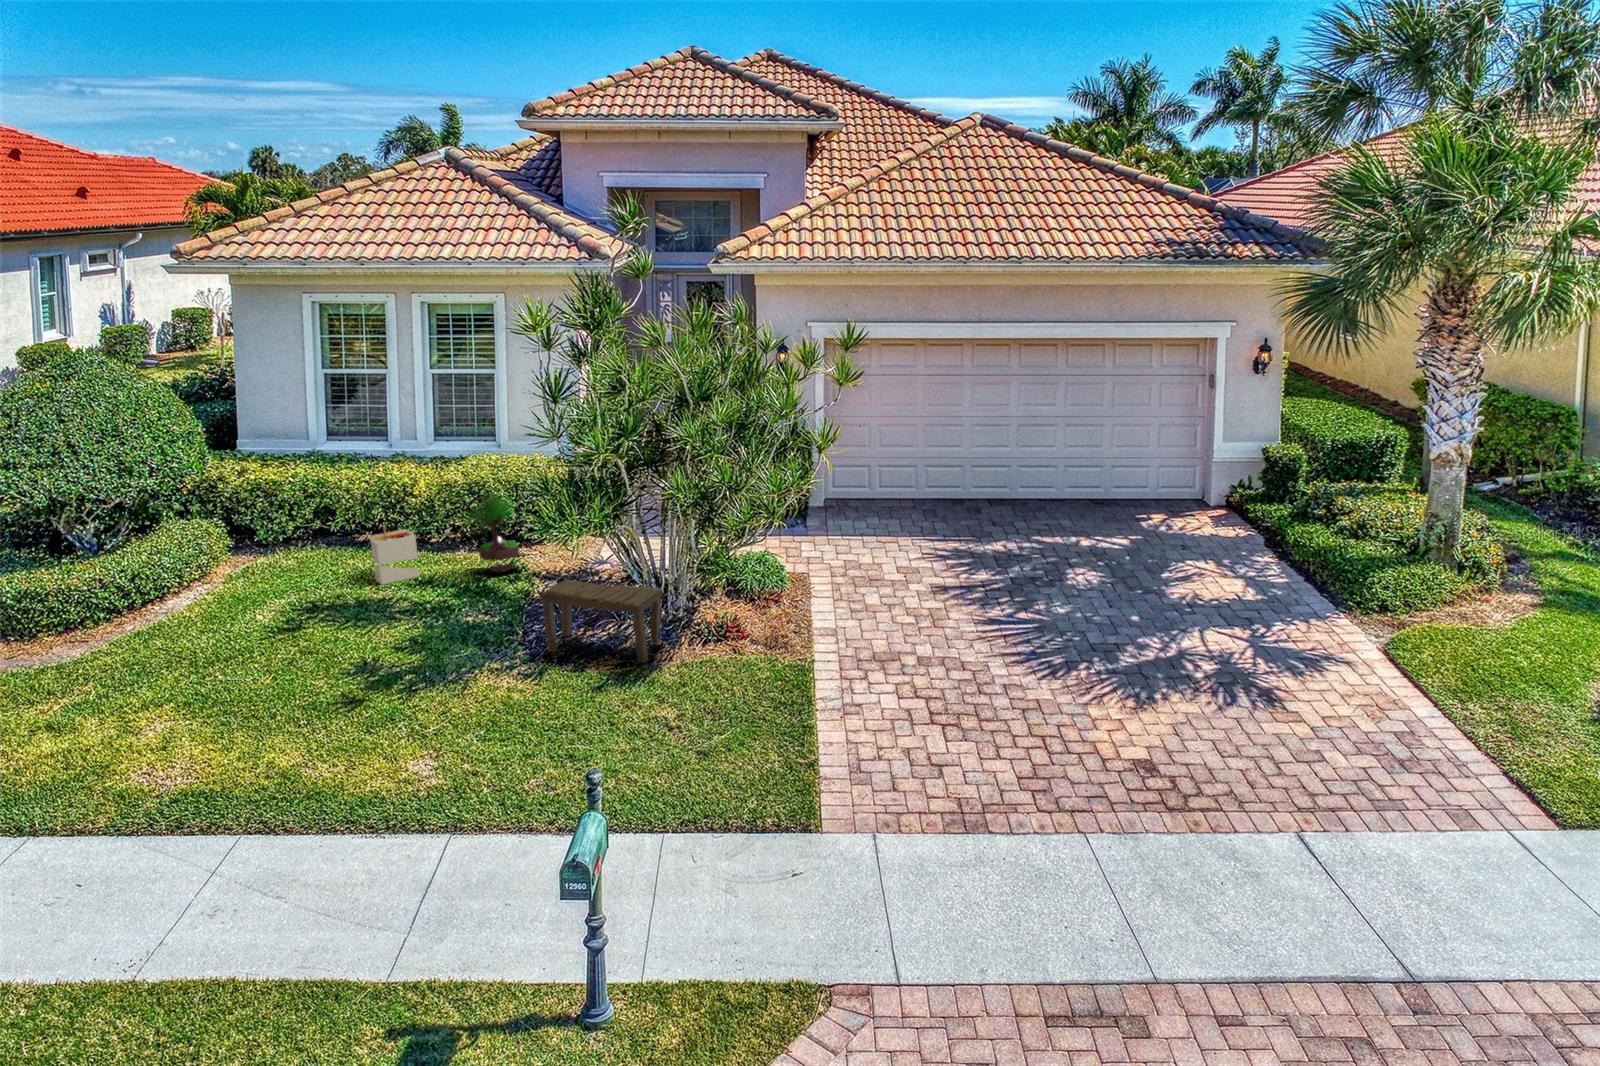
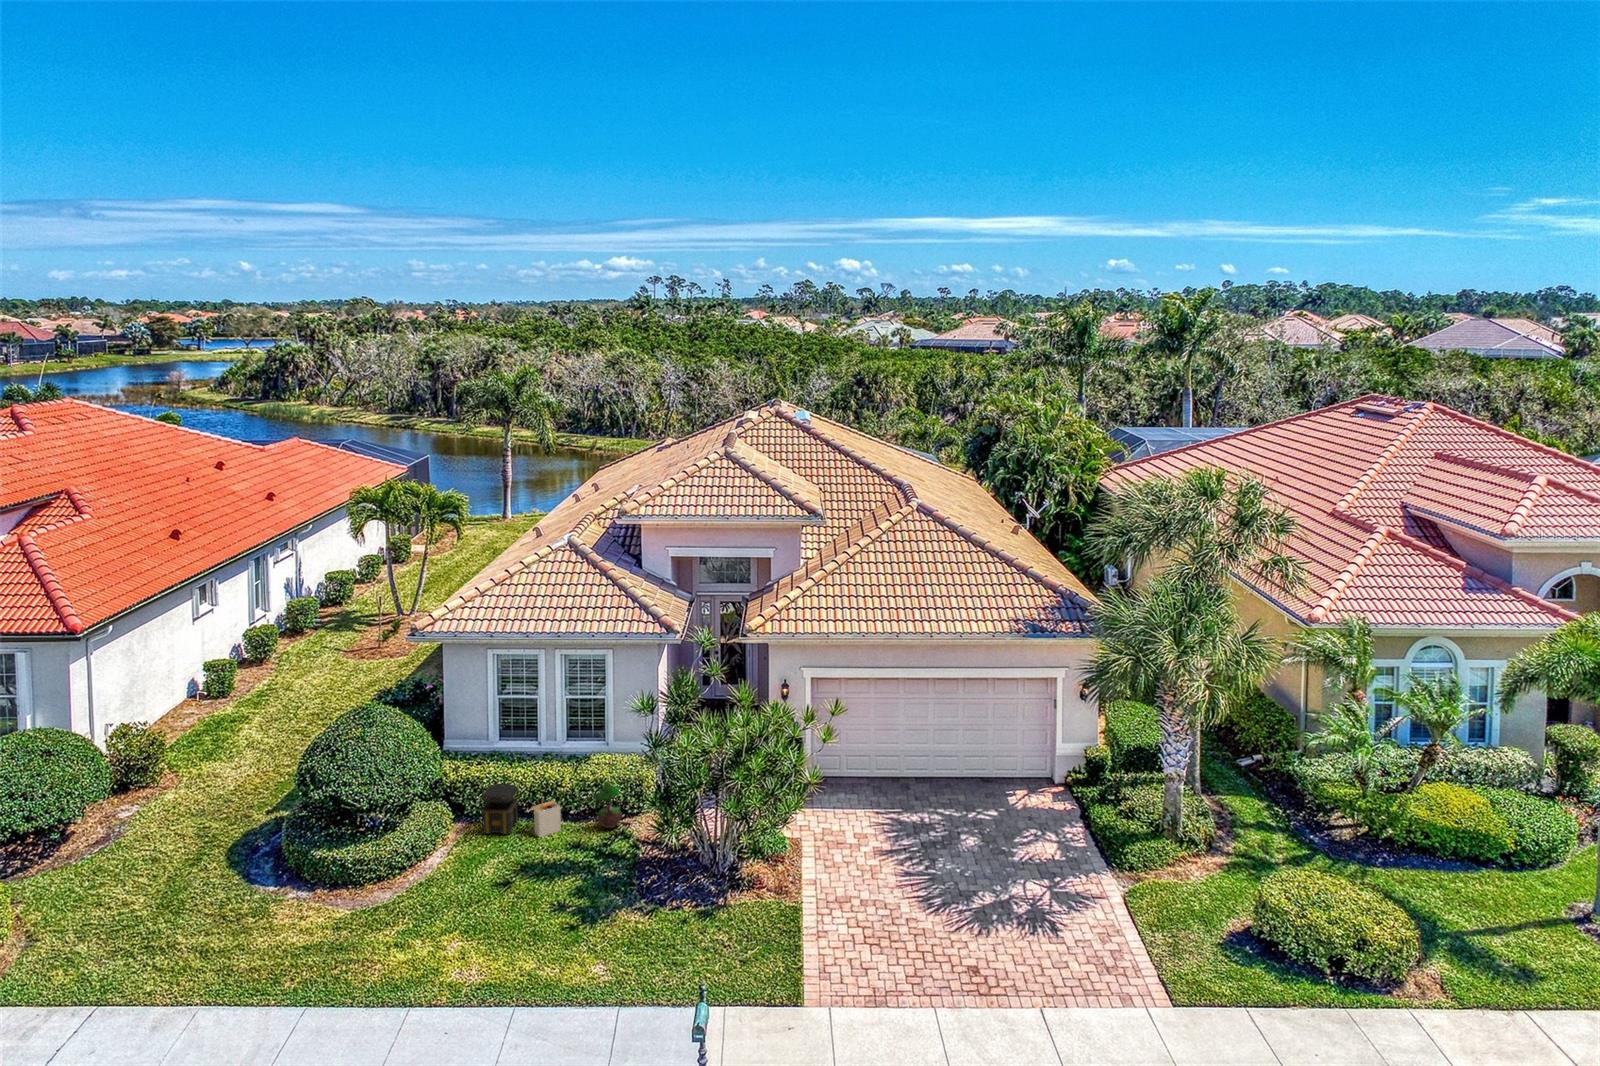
toolbox: none [281,504,352,582] -> present [481,784,518,835]
bench: present [540,579,663,663] -> none [647,847,716,900]

